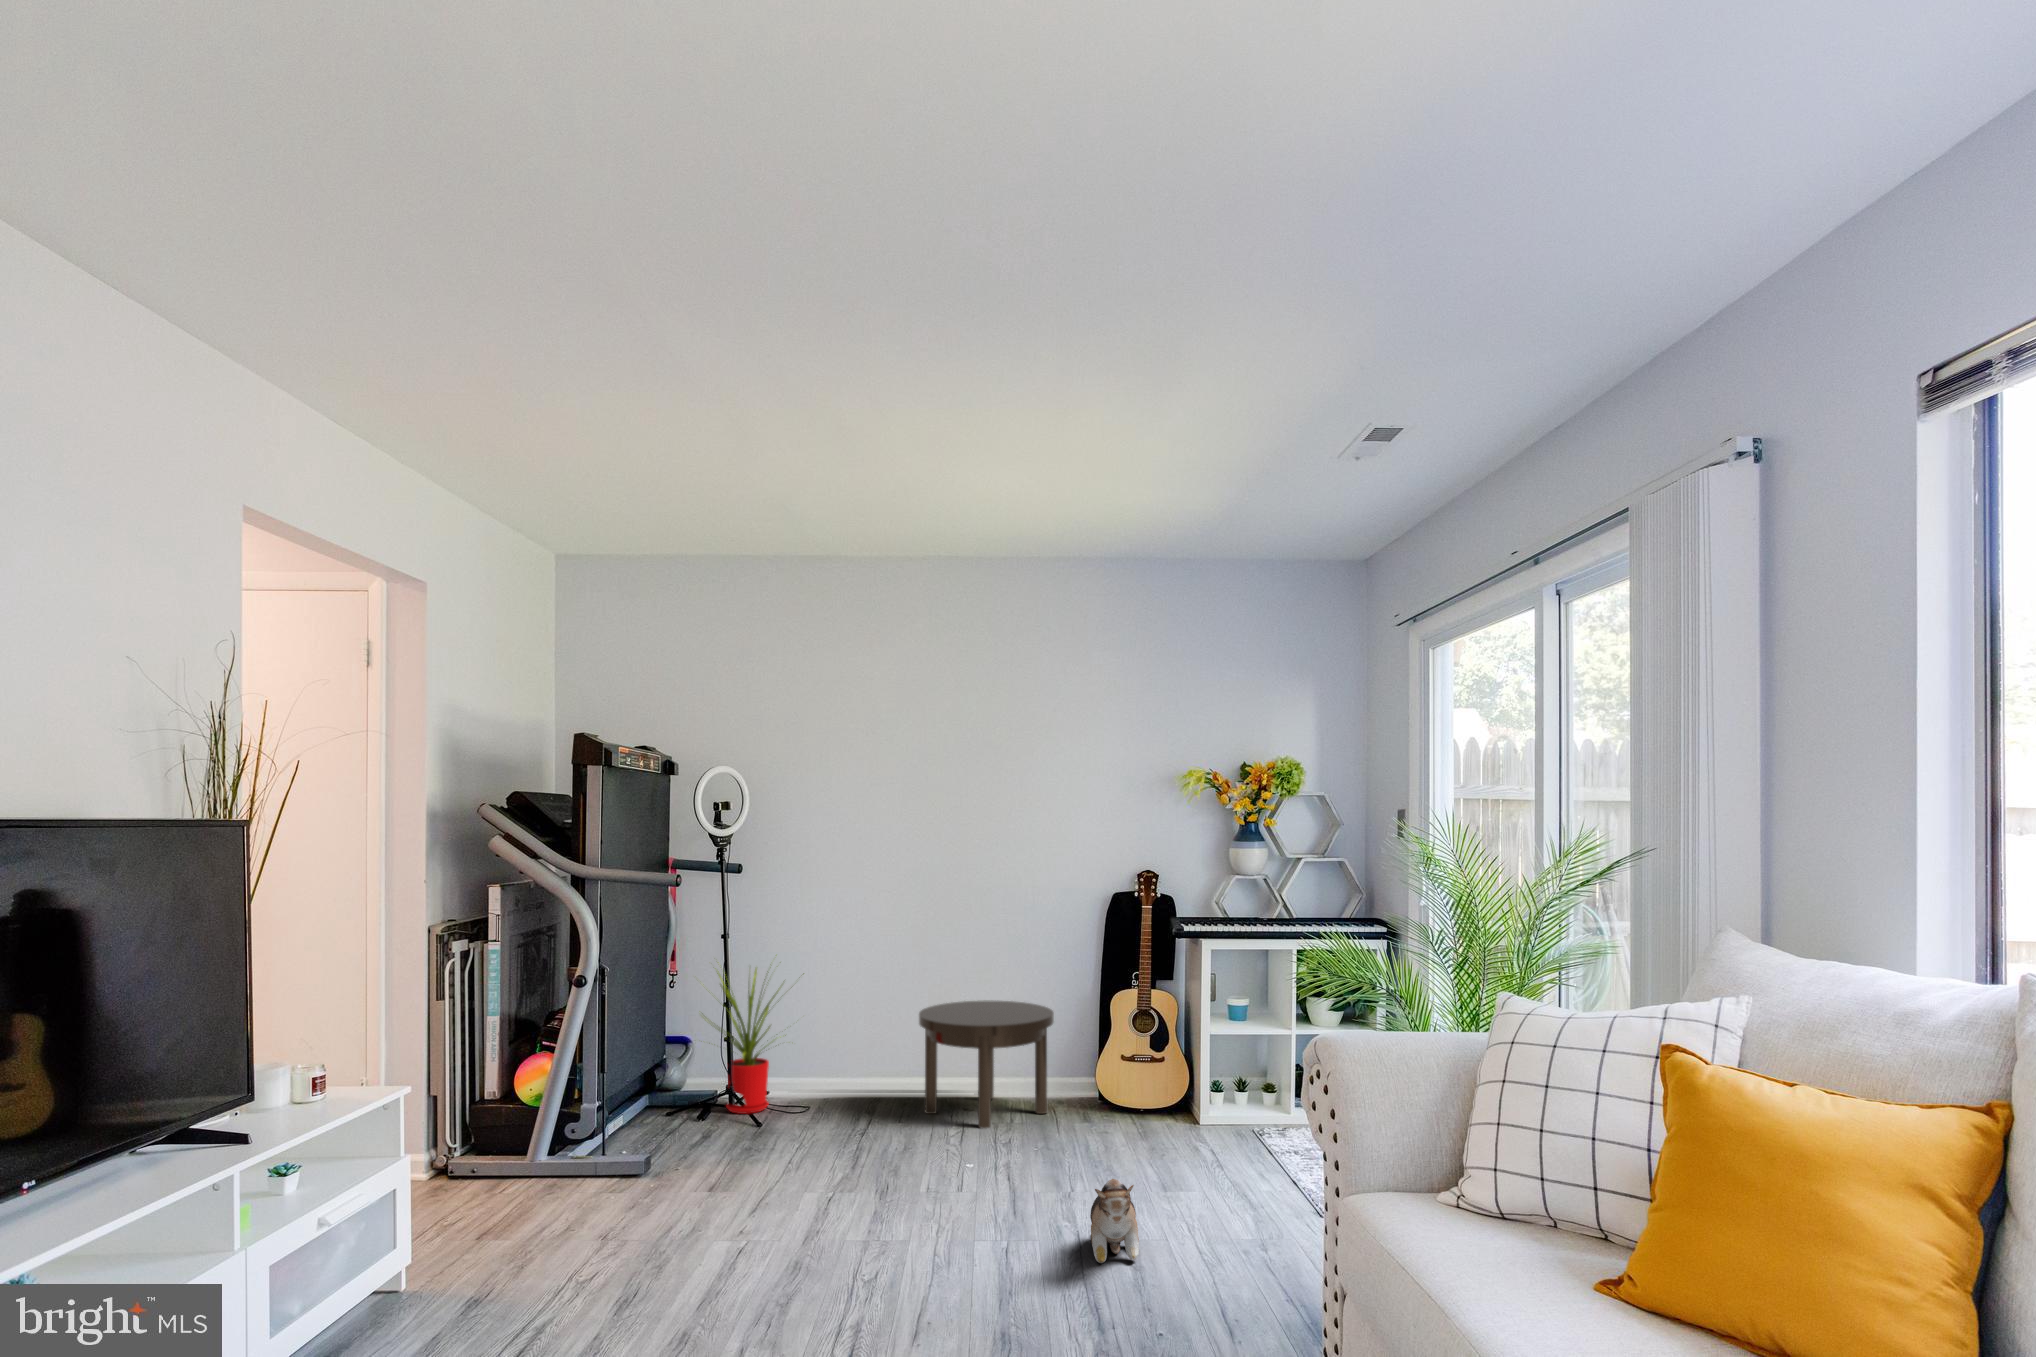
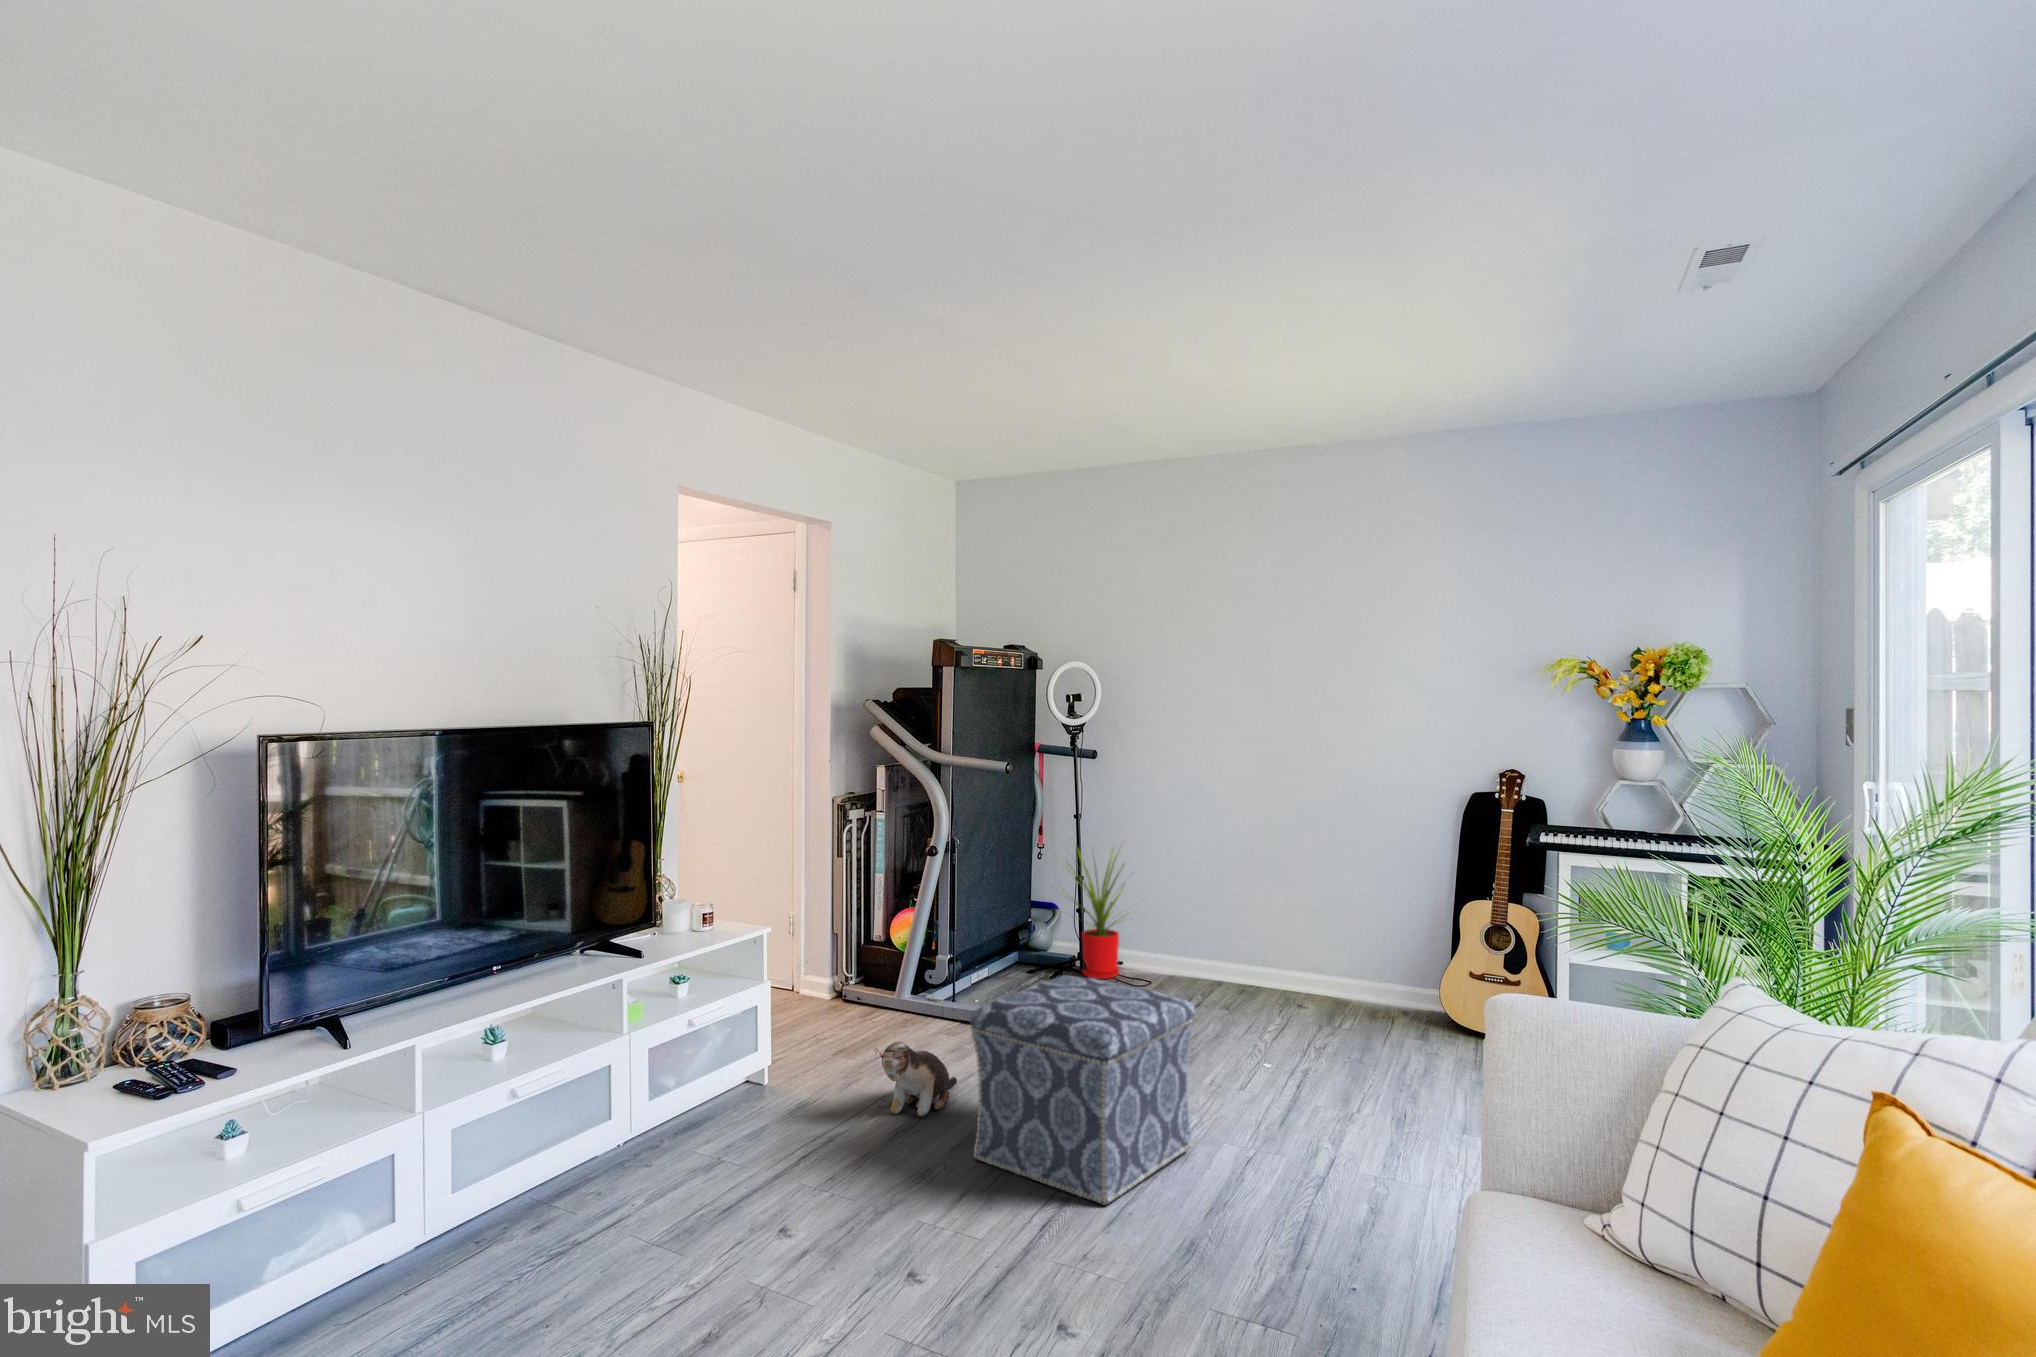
side table: present [919,1001,1054,1129] -> none [1252,895,1393,1024]
ottoman: none [740,1092,958,1319] -> present [970,975,1195,1205]
plush toy: present [1090,1179,1139,1263] -> present [874,1041,957,1116]

